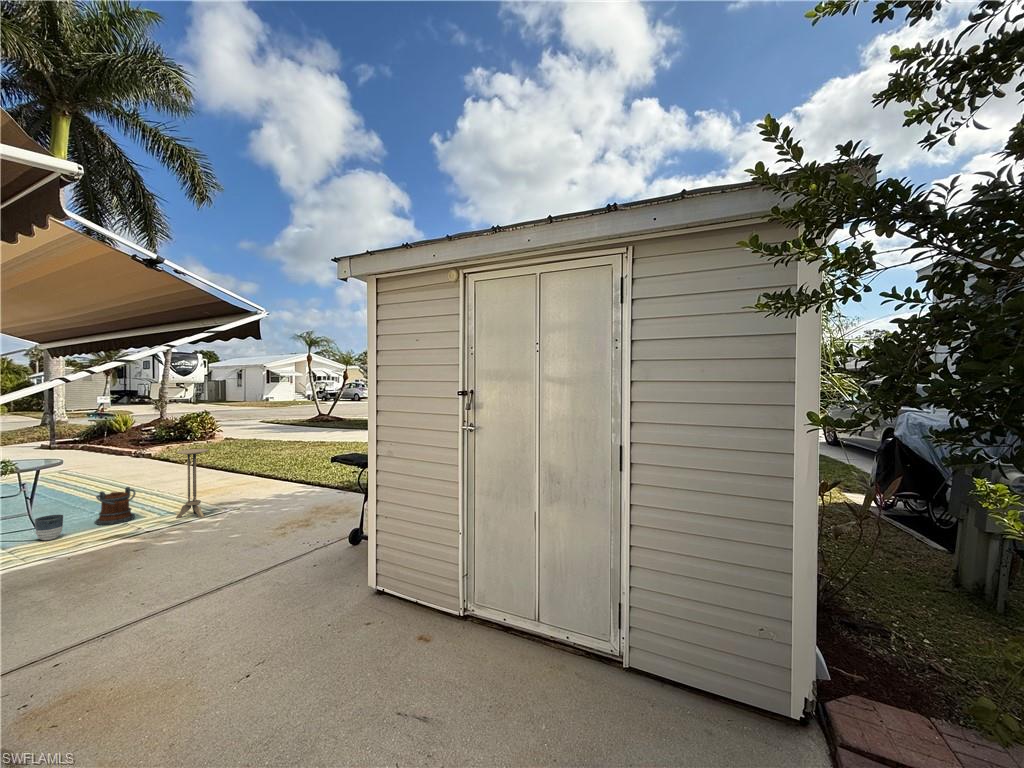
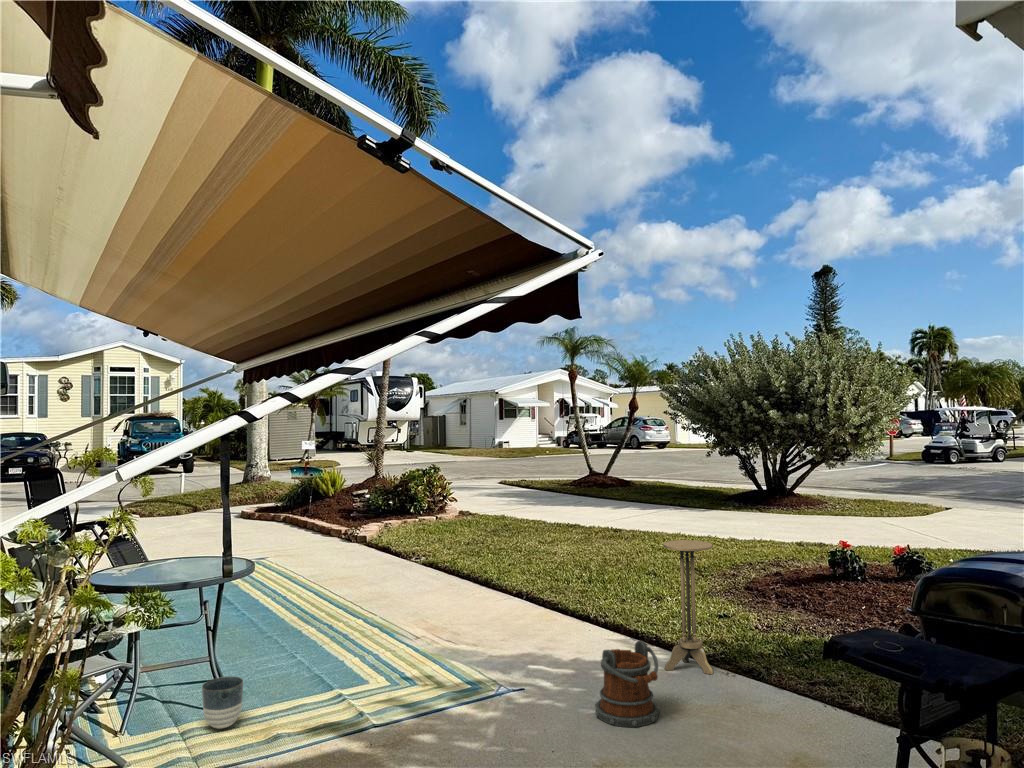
side table: present [176,449,208,518] -> present [663,540,713,674]
bucket: present [95,487,136,525] -> present [595,640,660,727]

